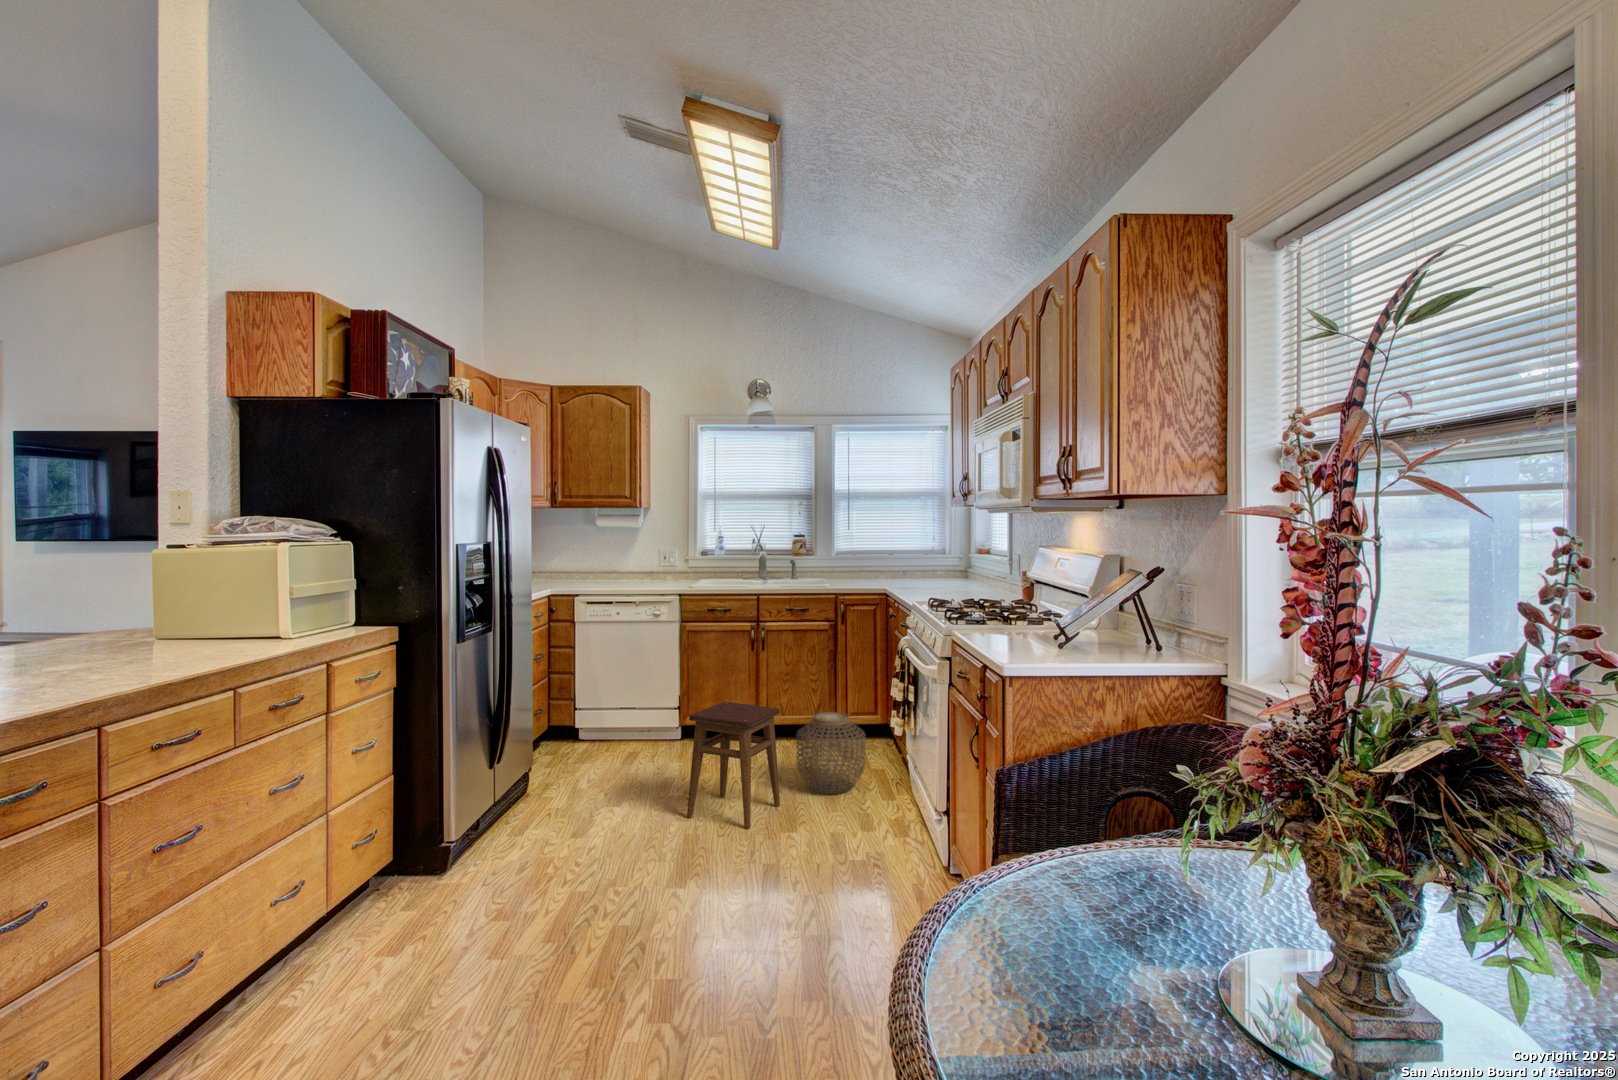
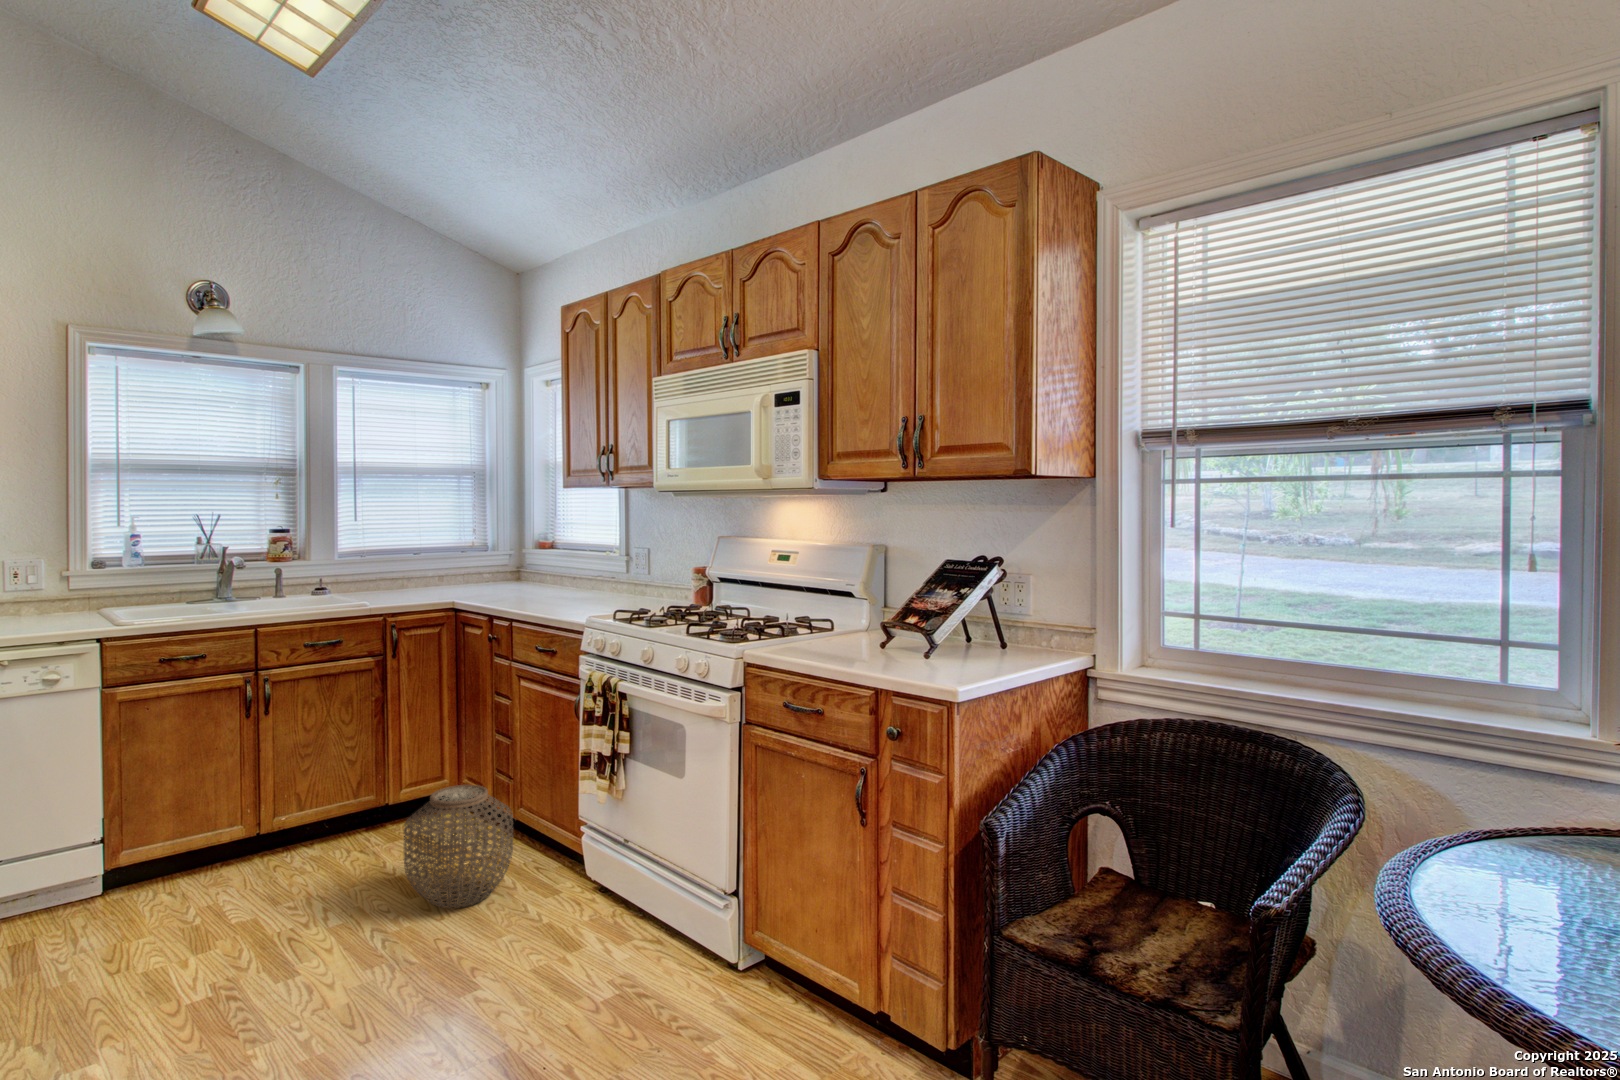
stool: present [687,702,780,829] -> none [267,800,412,1027]

